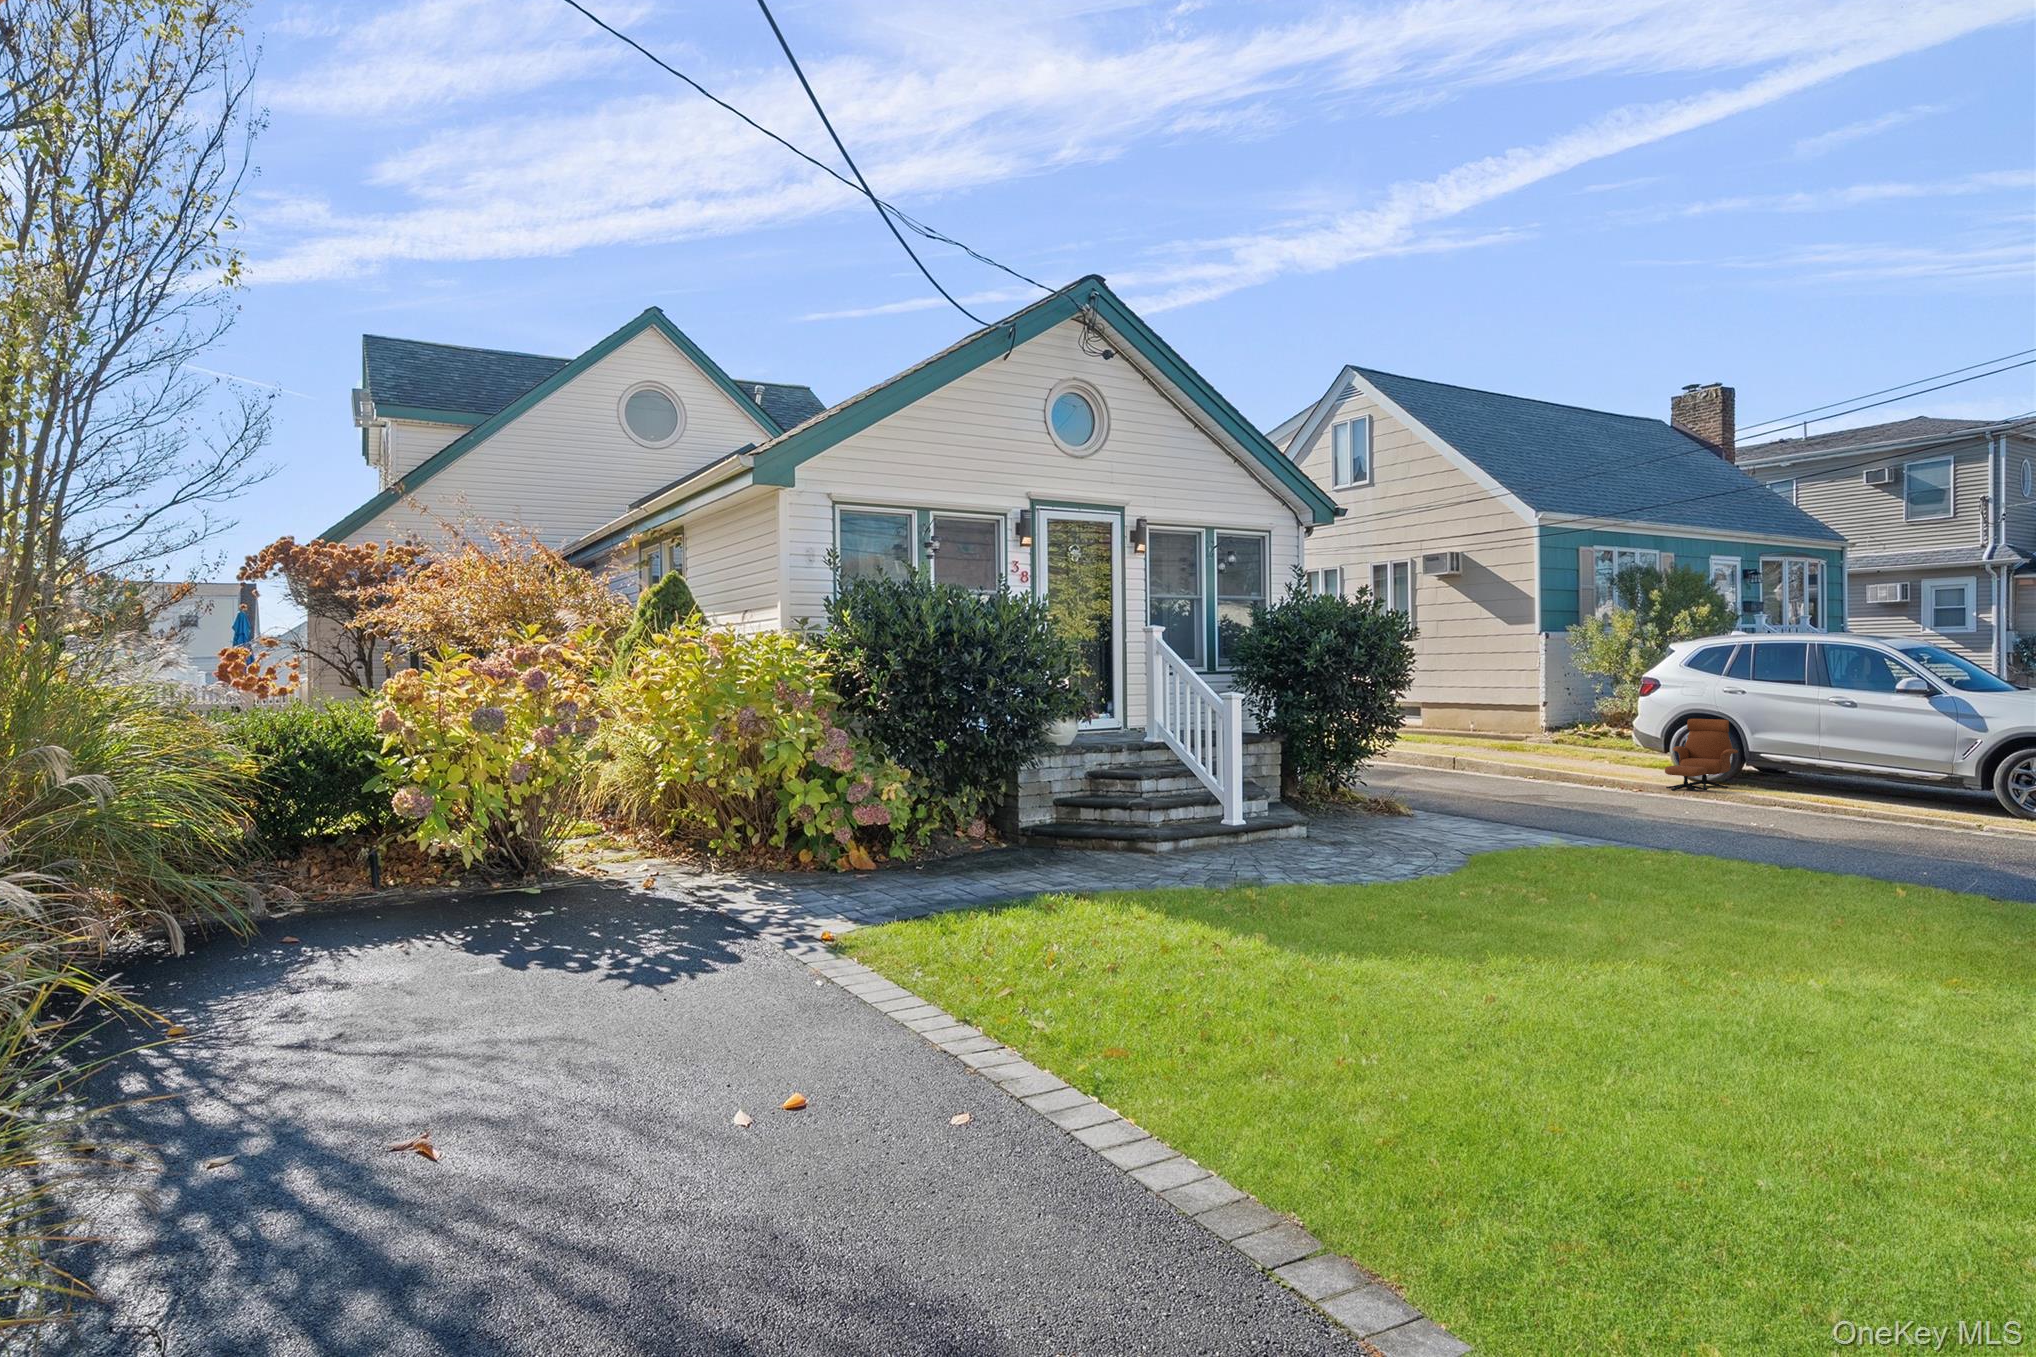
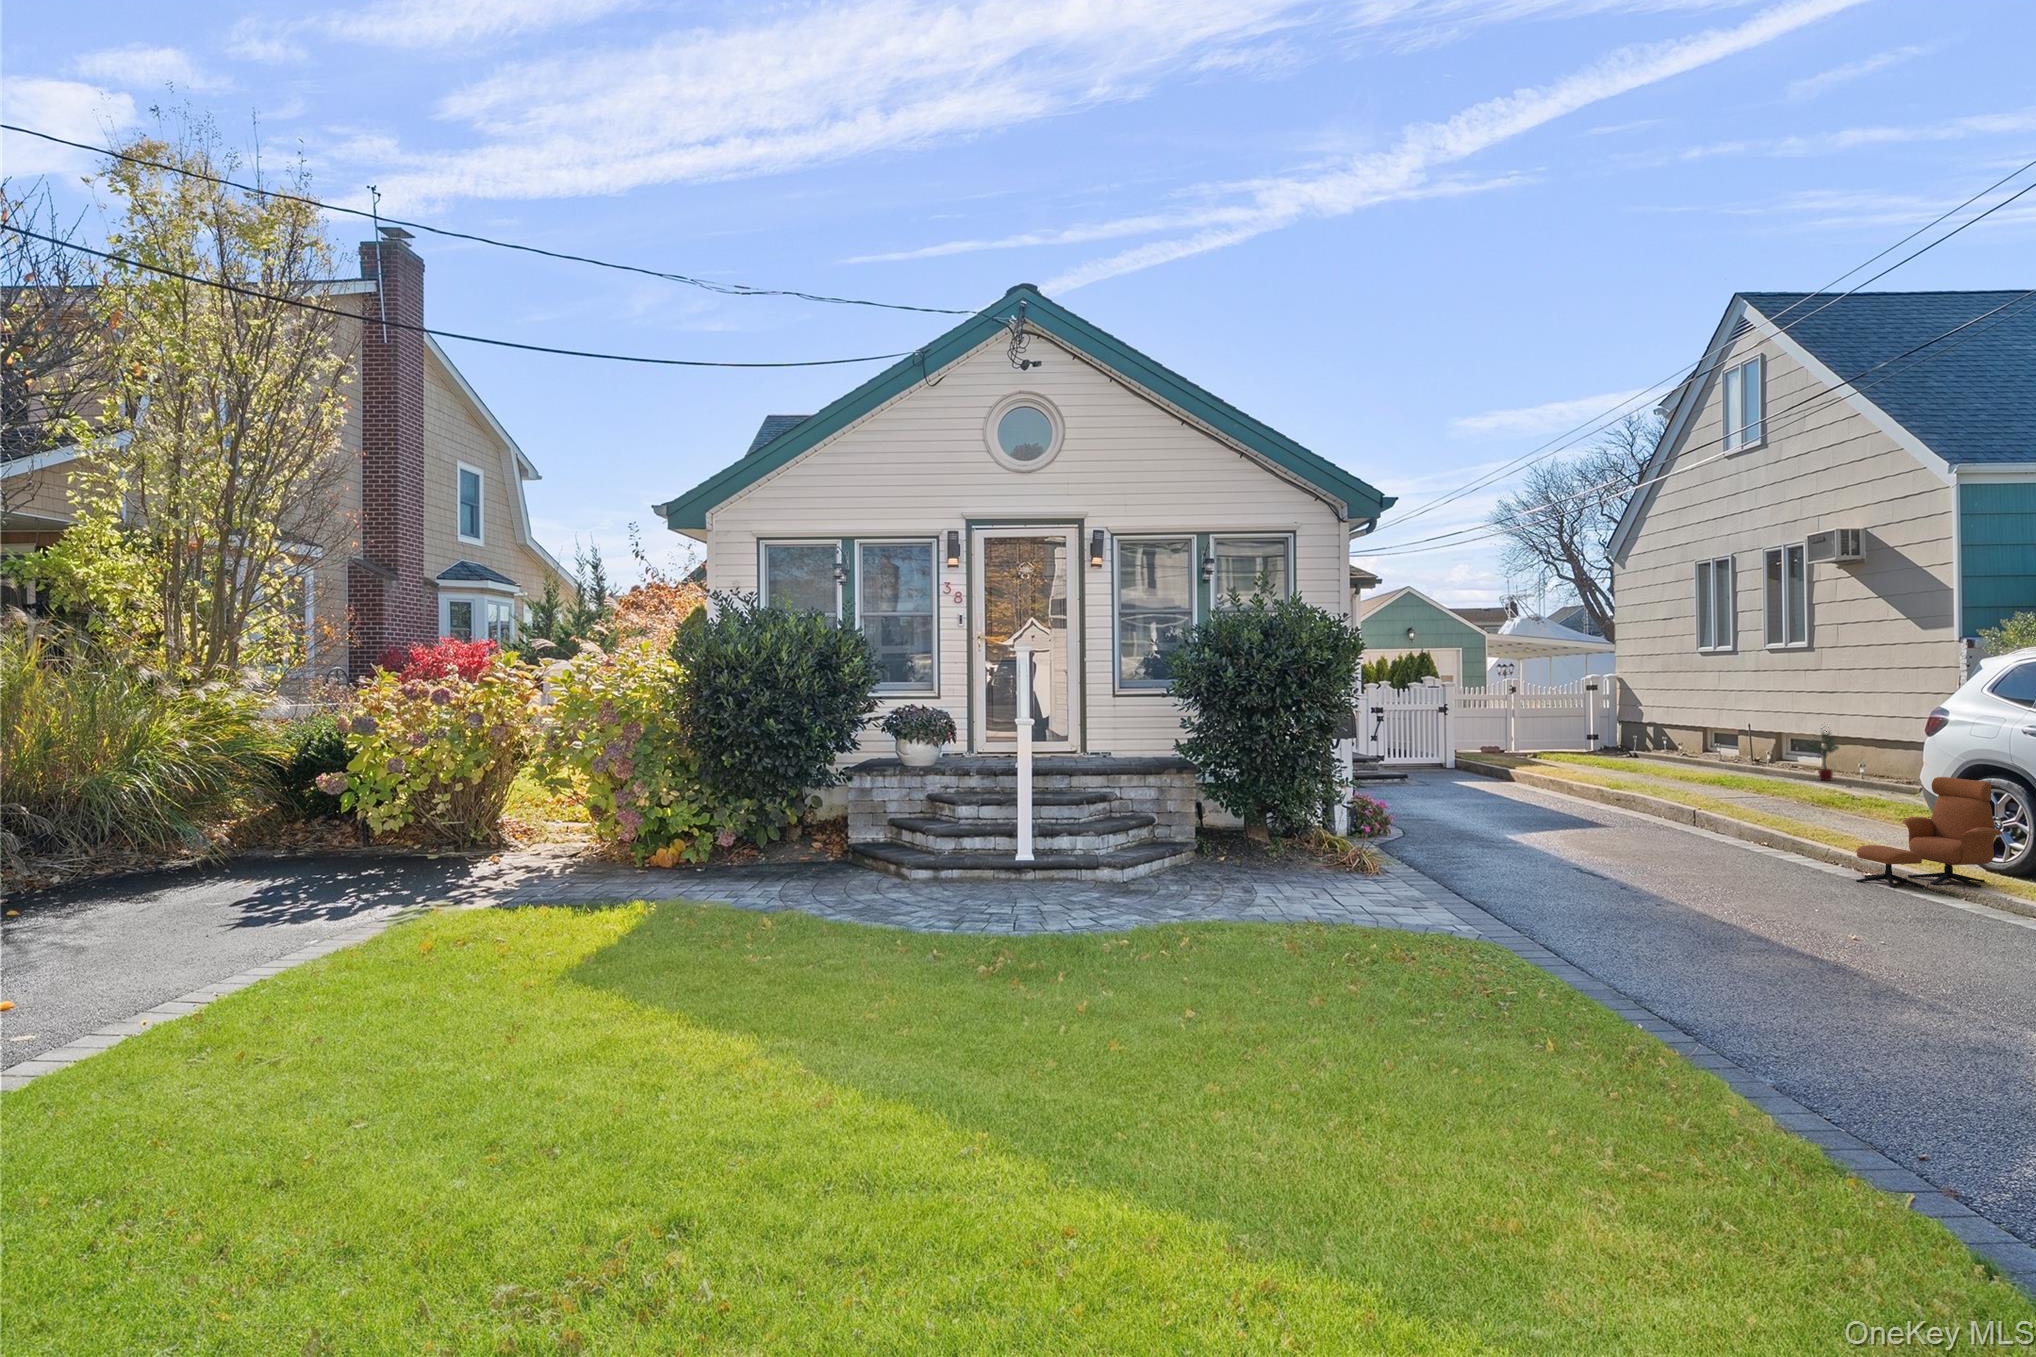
potted tree: none [1412,695,1436,738] -> present [1806,726,1839,781]

